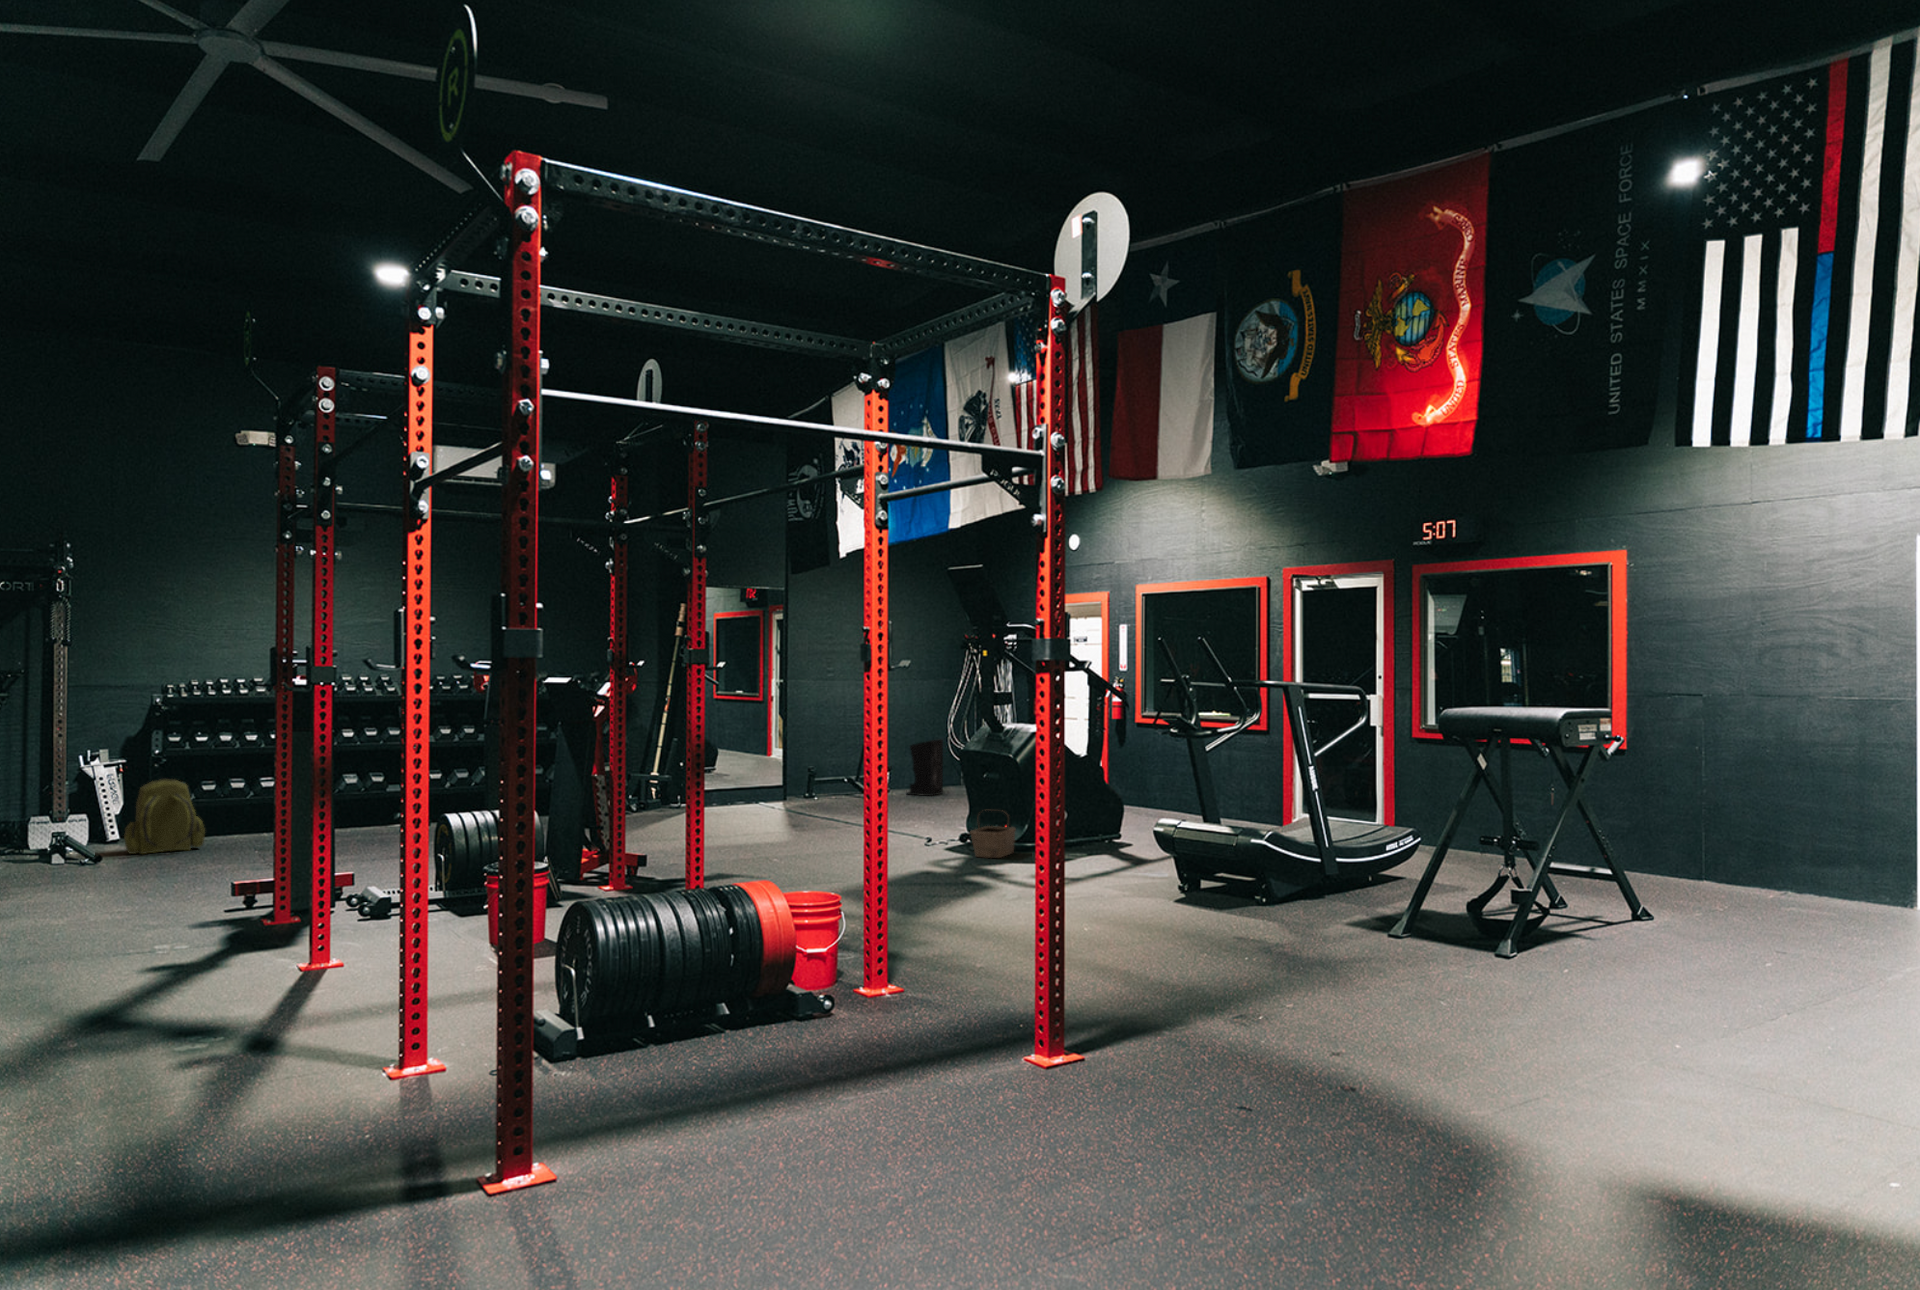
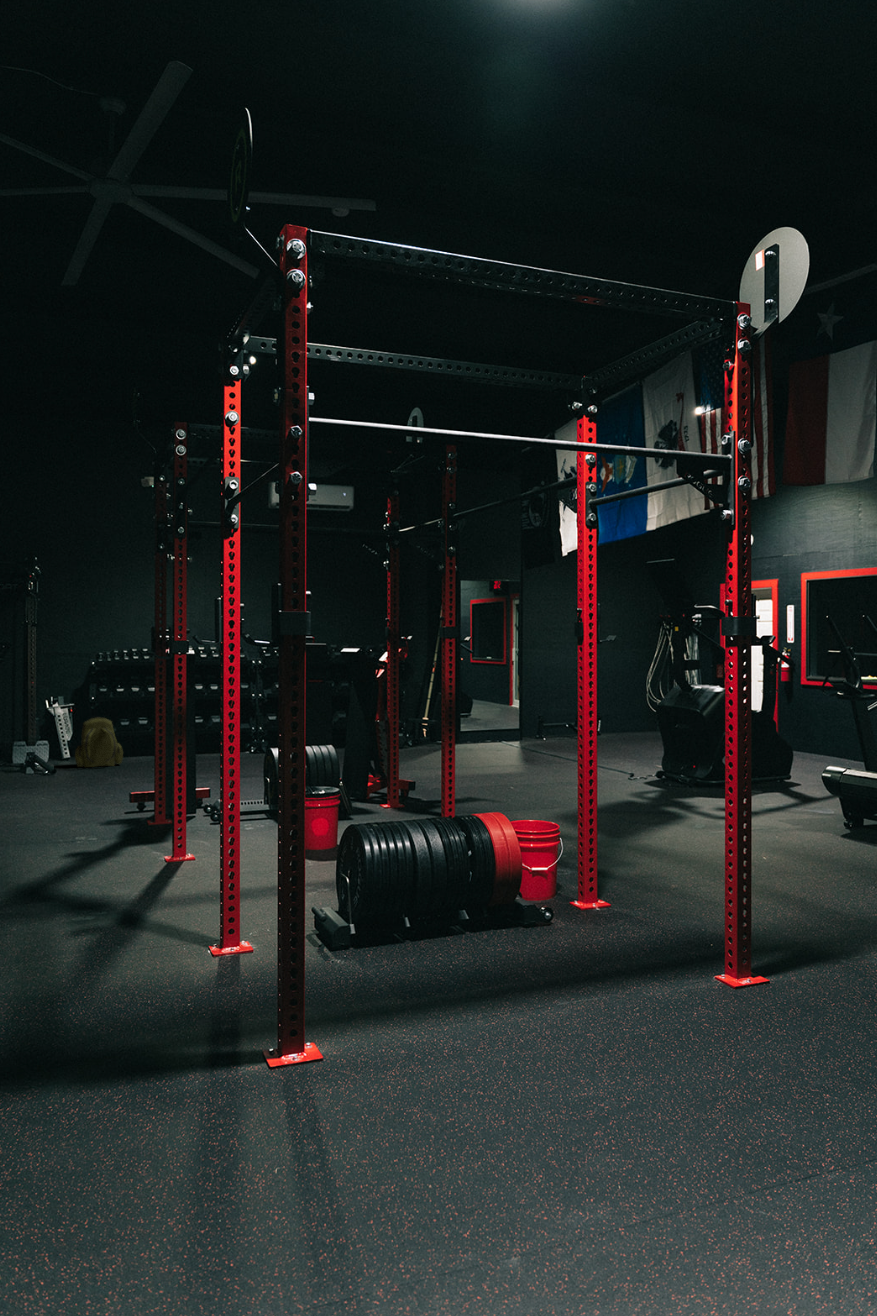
speaker: present [907,739,943,796] -> none [611,696,640,741]
basket: present [970,810,1016,858] -> none [662,756,701,795]

